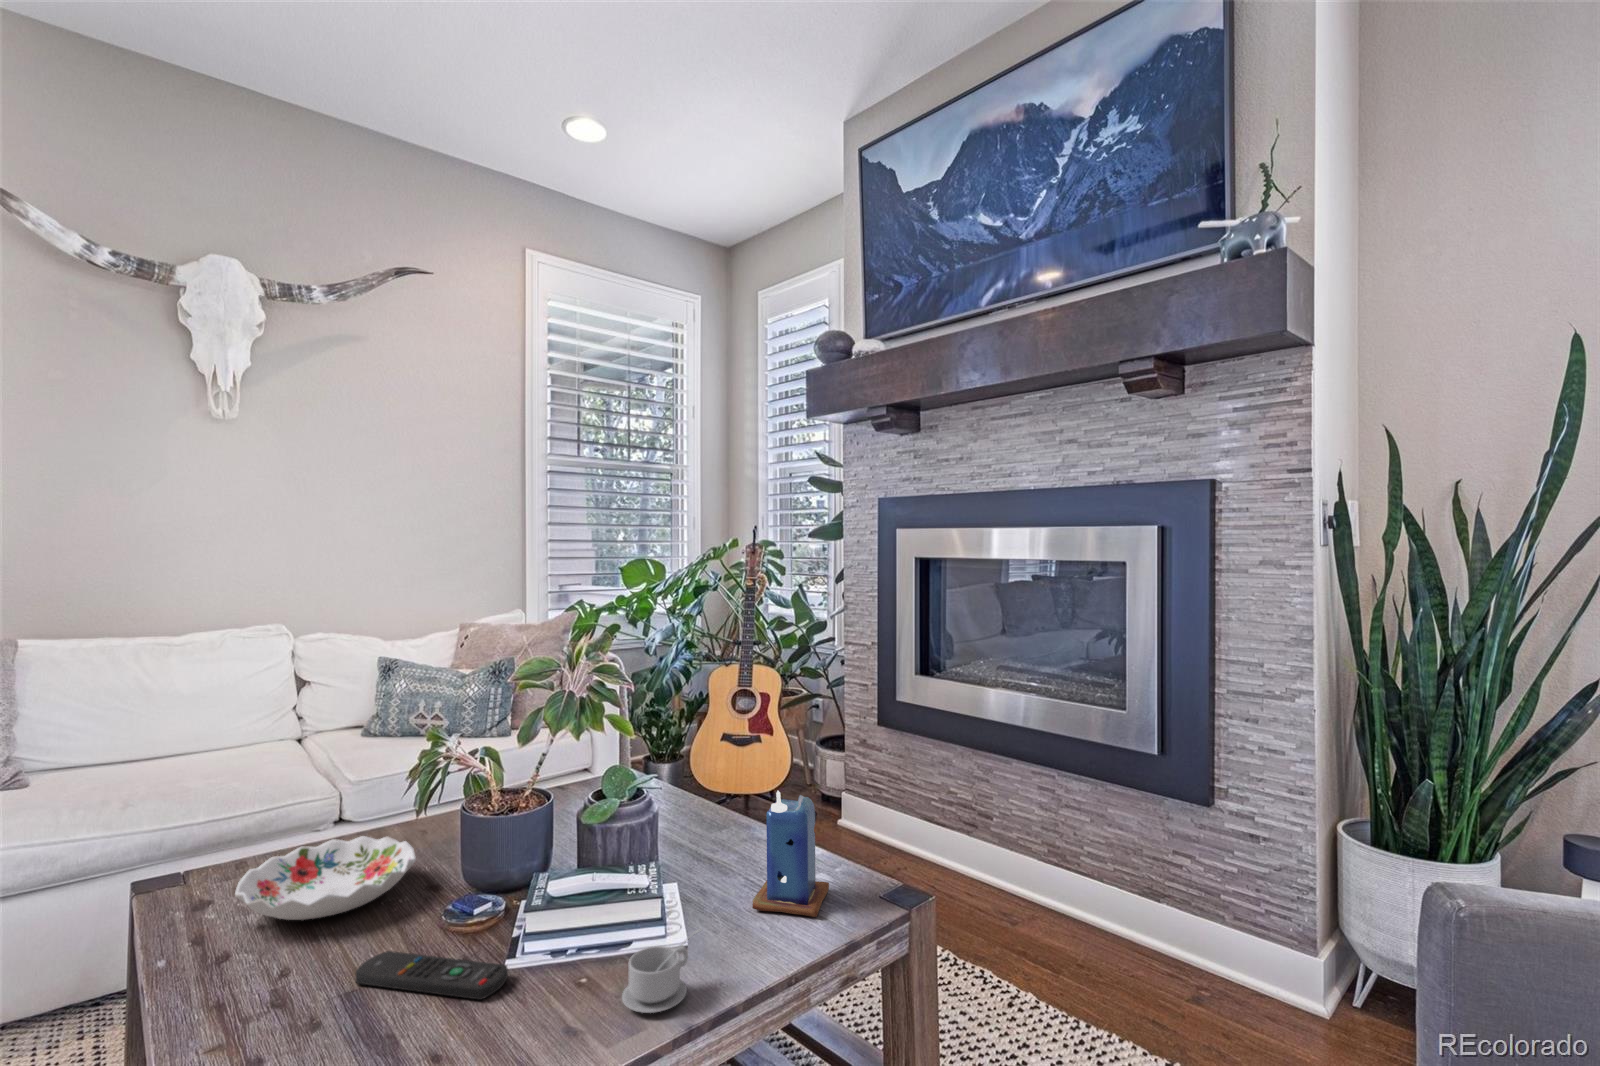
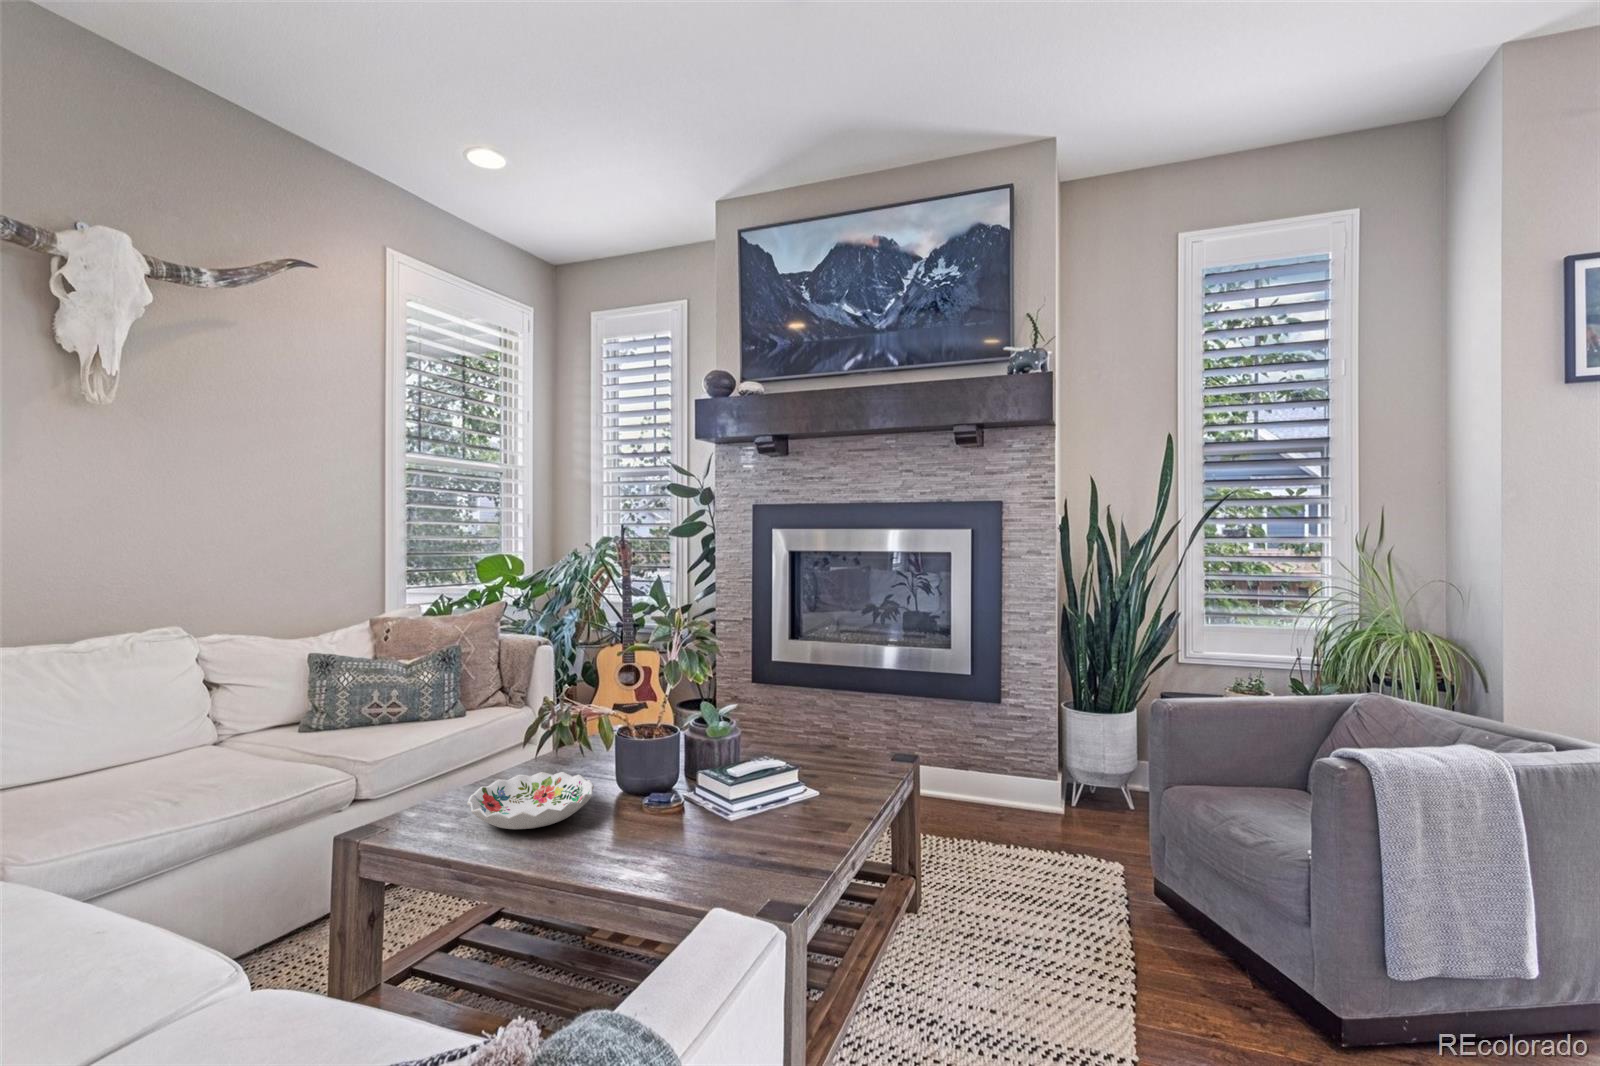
candle: present [752,791,829,917] -> none [823,699,871,775]
teacup: present [622,928,702,1013] -> none [816,774,854,821]
remote control: present [356,951,508,999] -> none [636,818,741,845]

